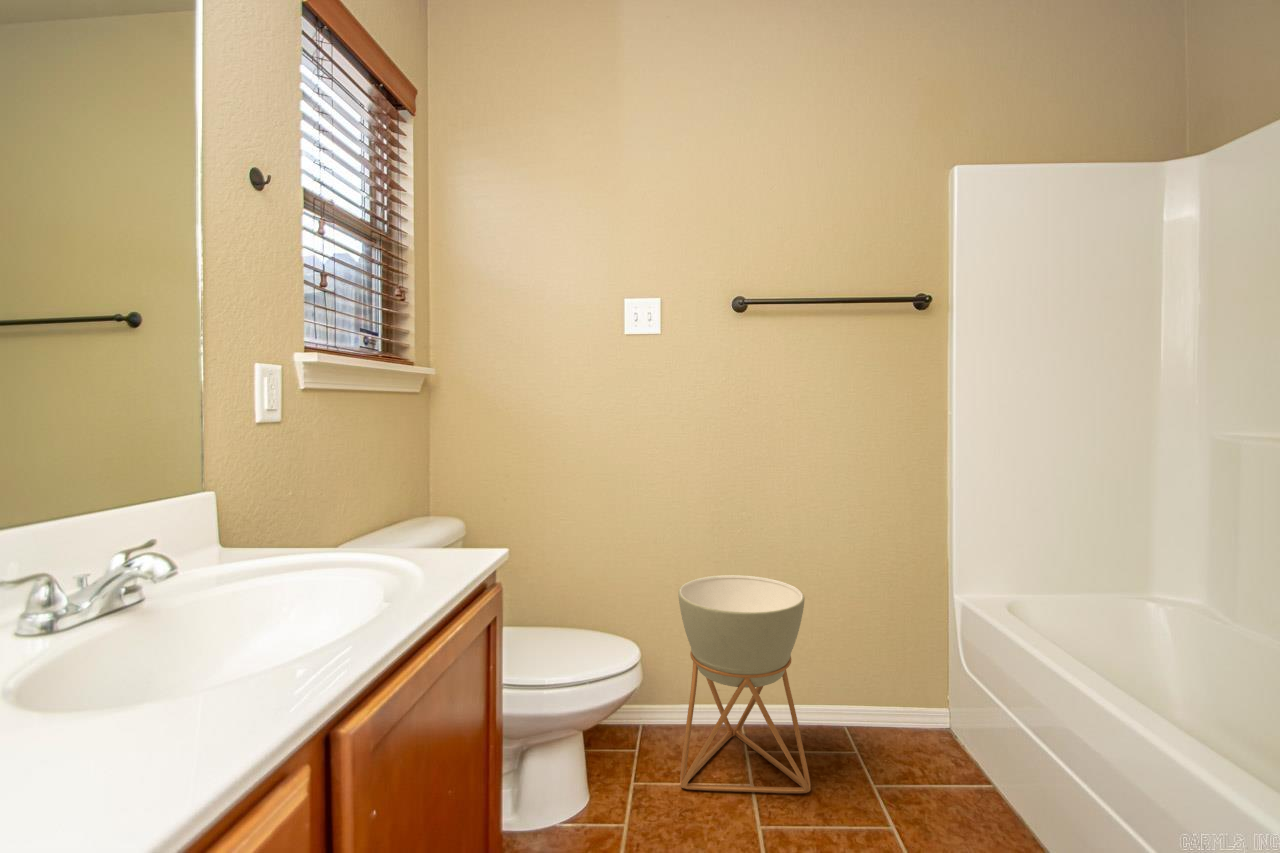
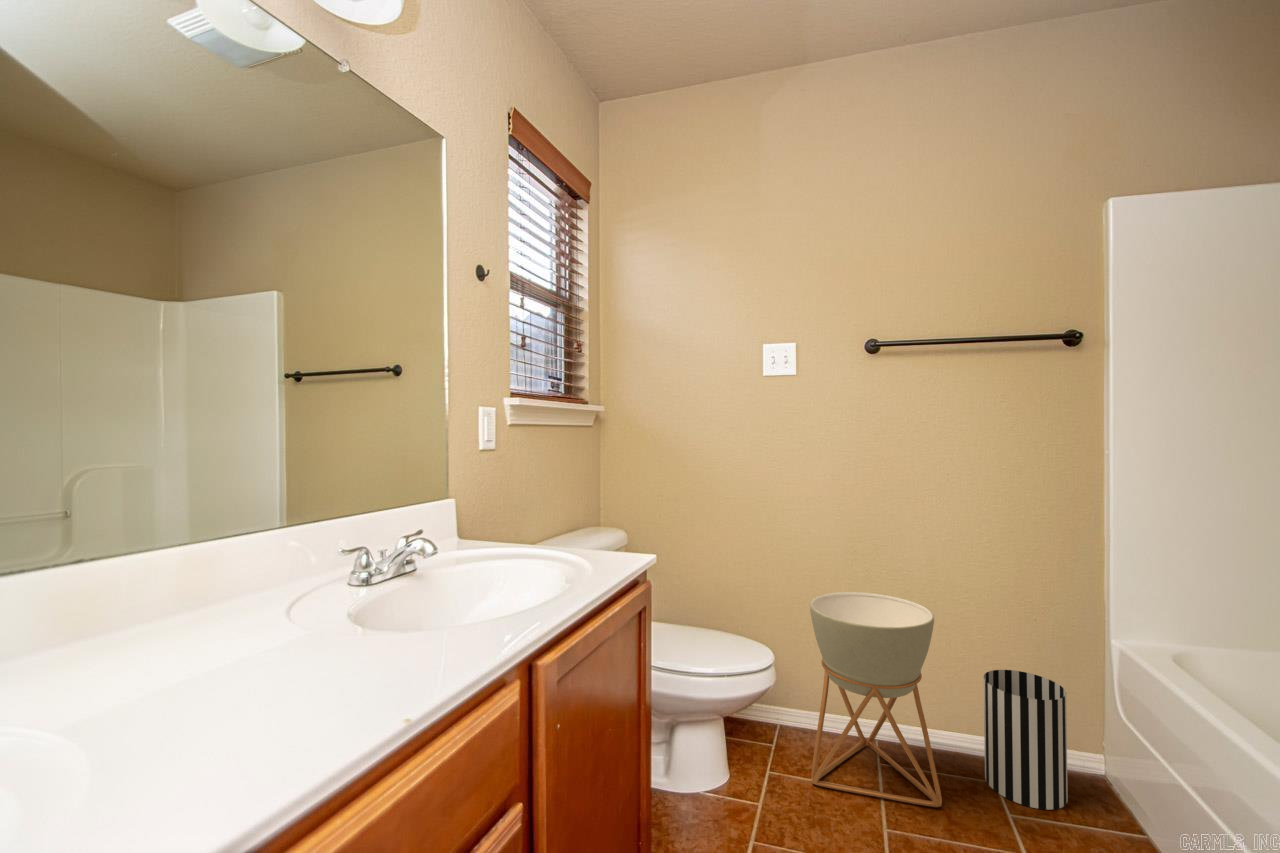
wastebasket: none [847,642,921,778] -> present [984,670,1068,810]

